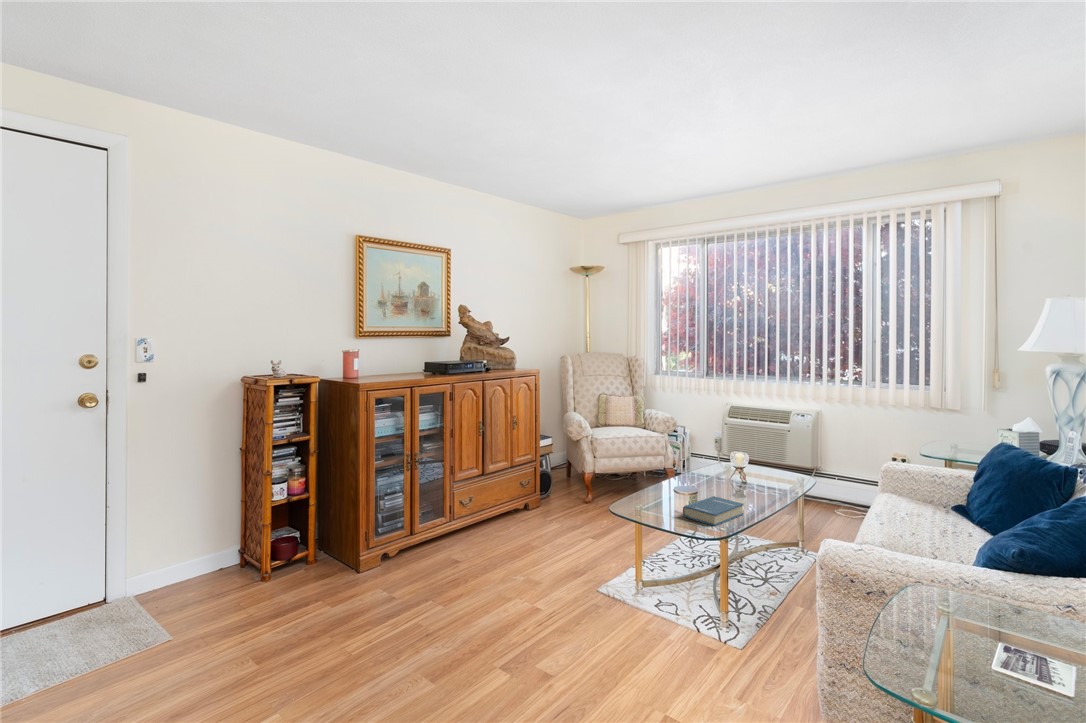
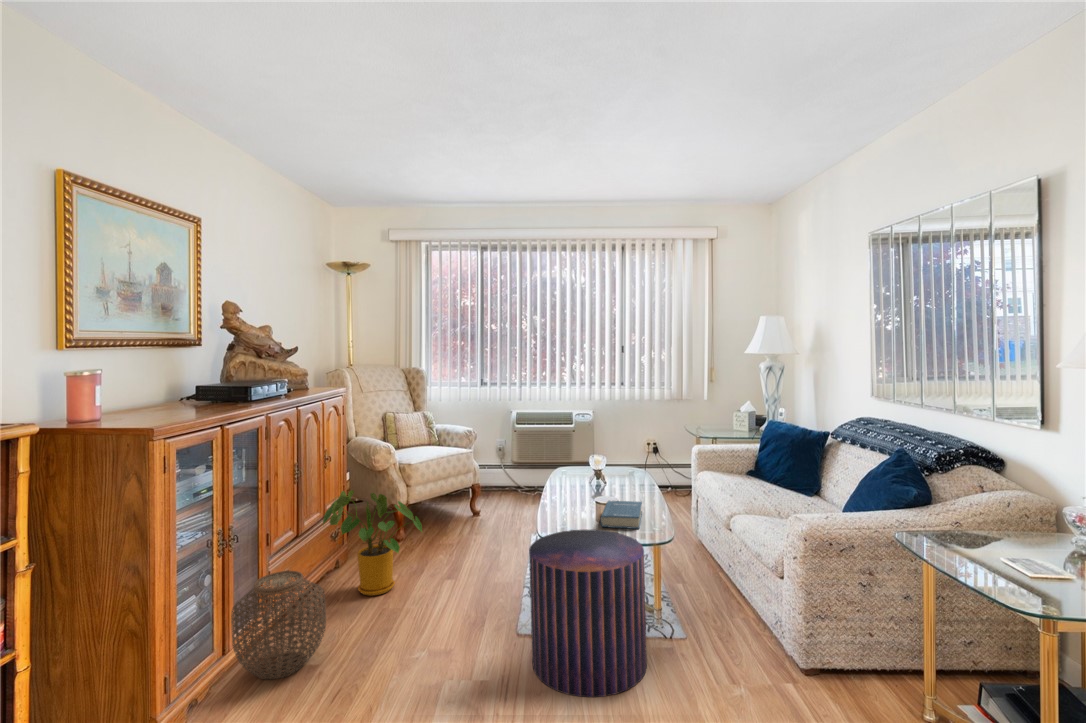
house plant: none [502,449,569,532] -> present [323,490,422,596]
woven basket: none [414,493,472,561] -> present [231,571,326,679]
pouf: none [576,509,678,654] -> present [529,530,647,697]

